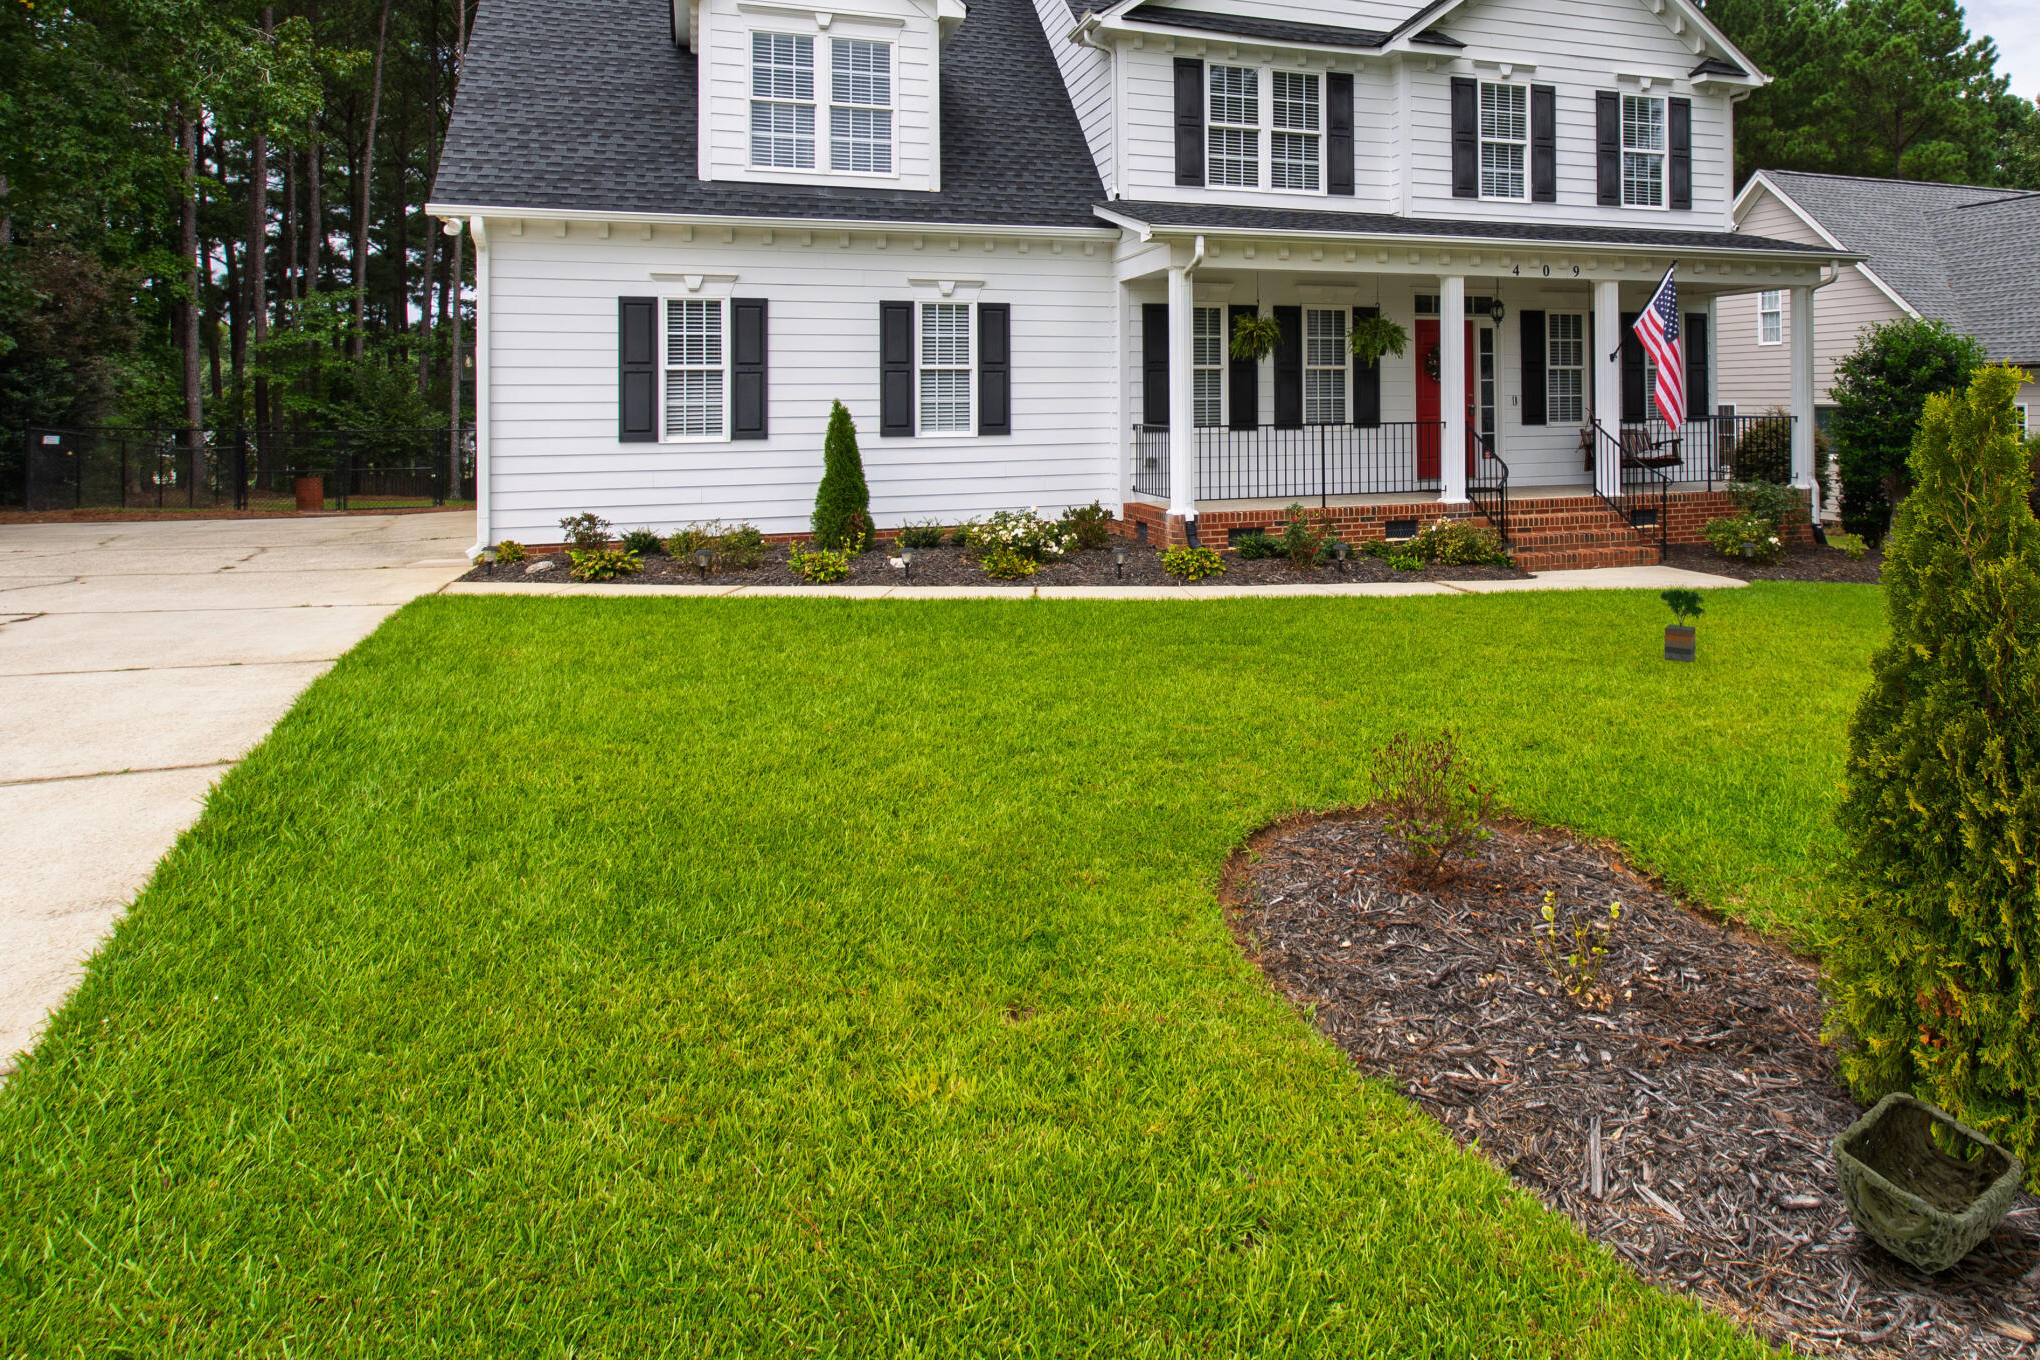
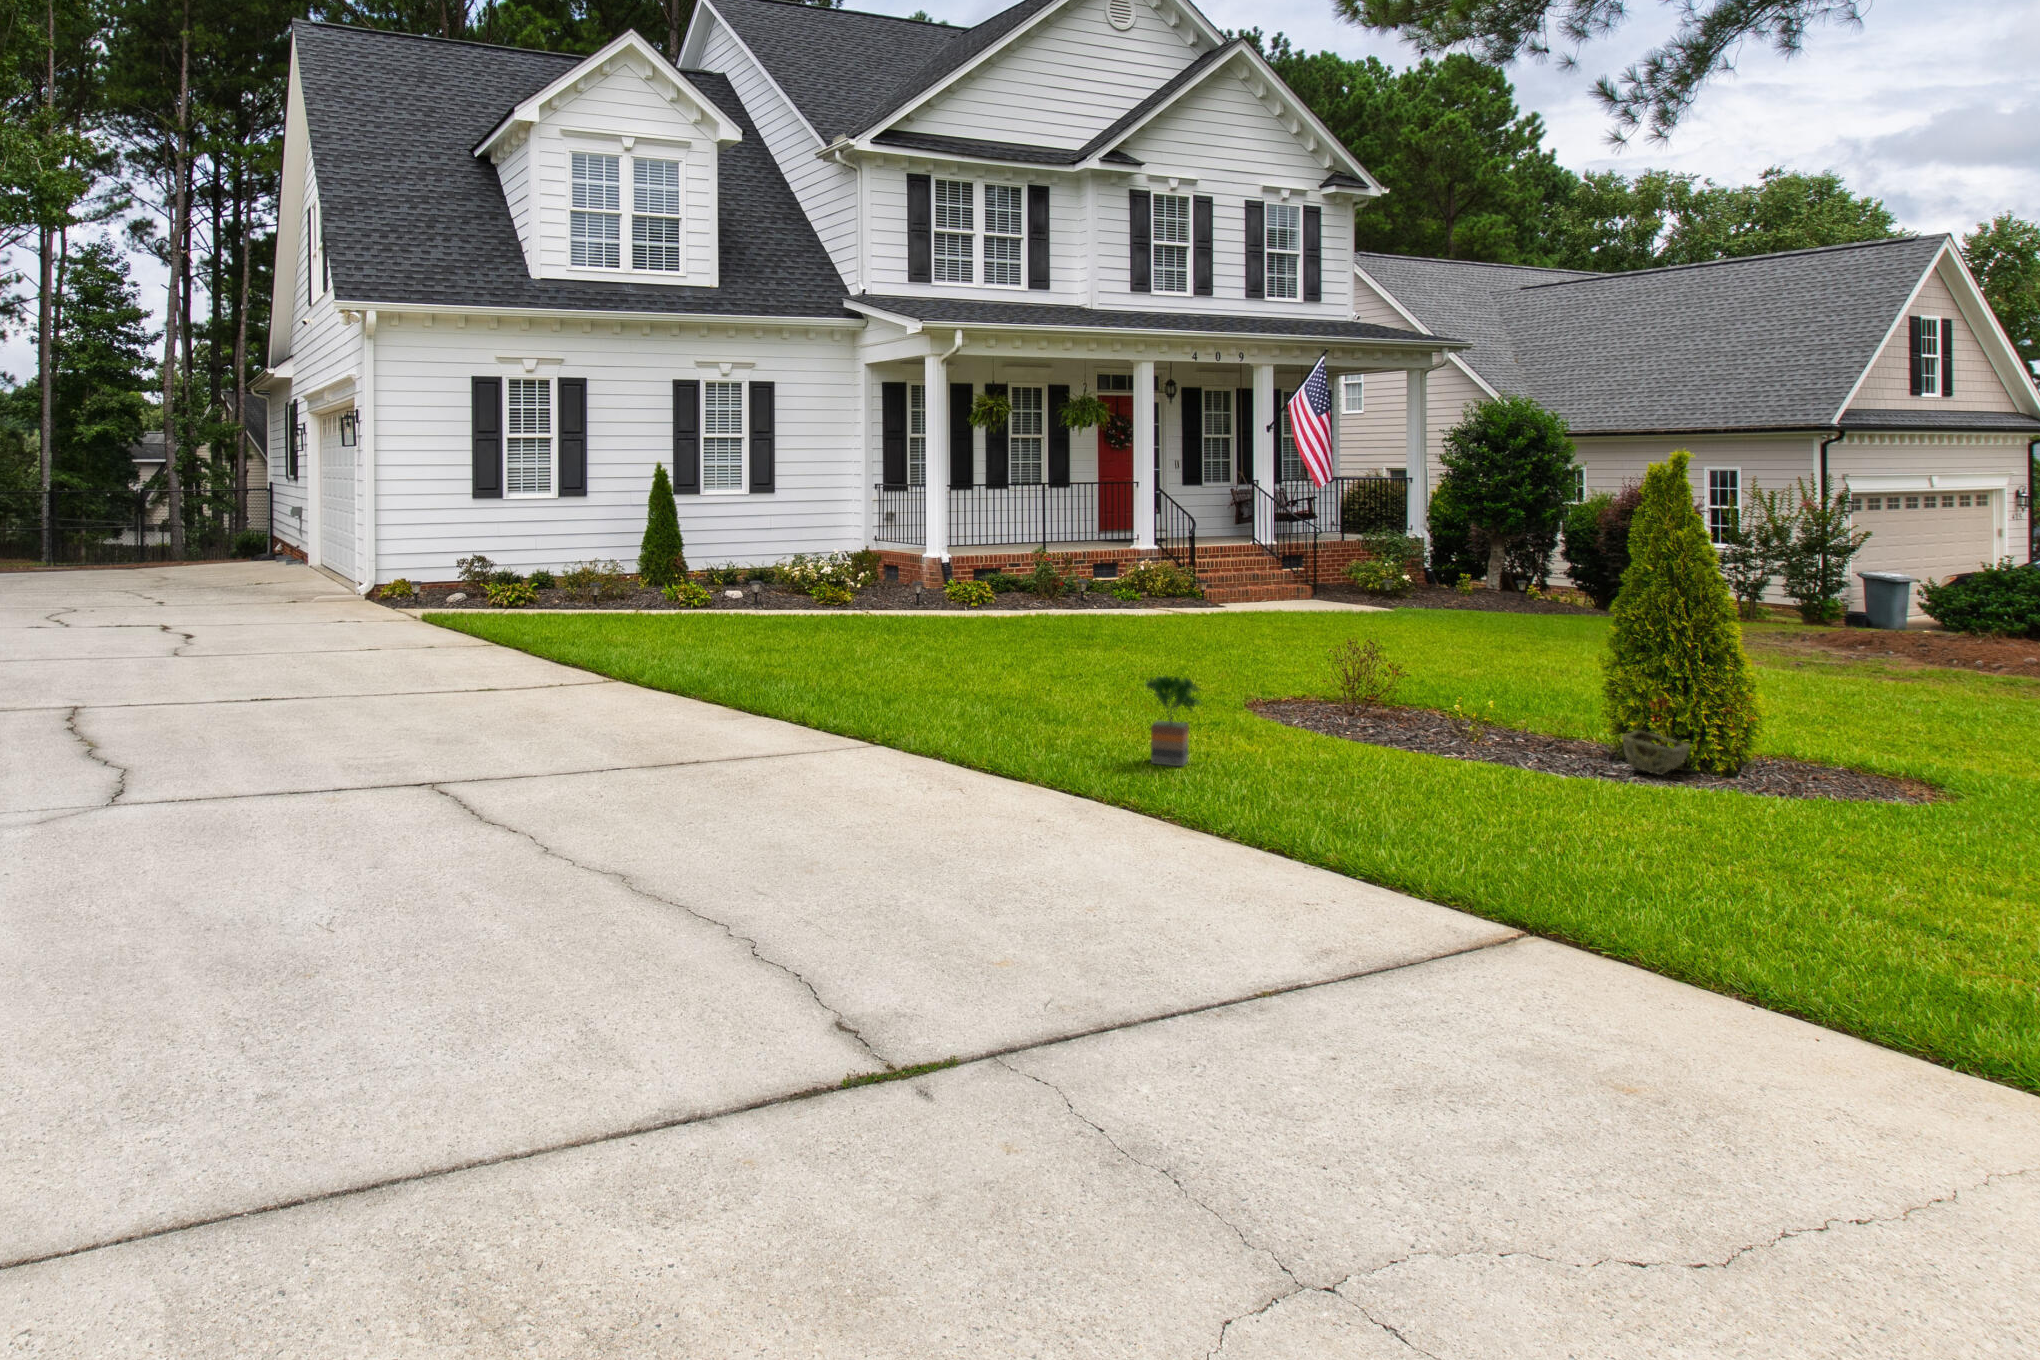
potted tree: present [1660,589,1705,662] -> present [1146,676,1200,766]

